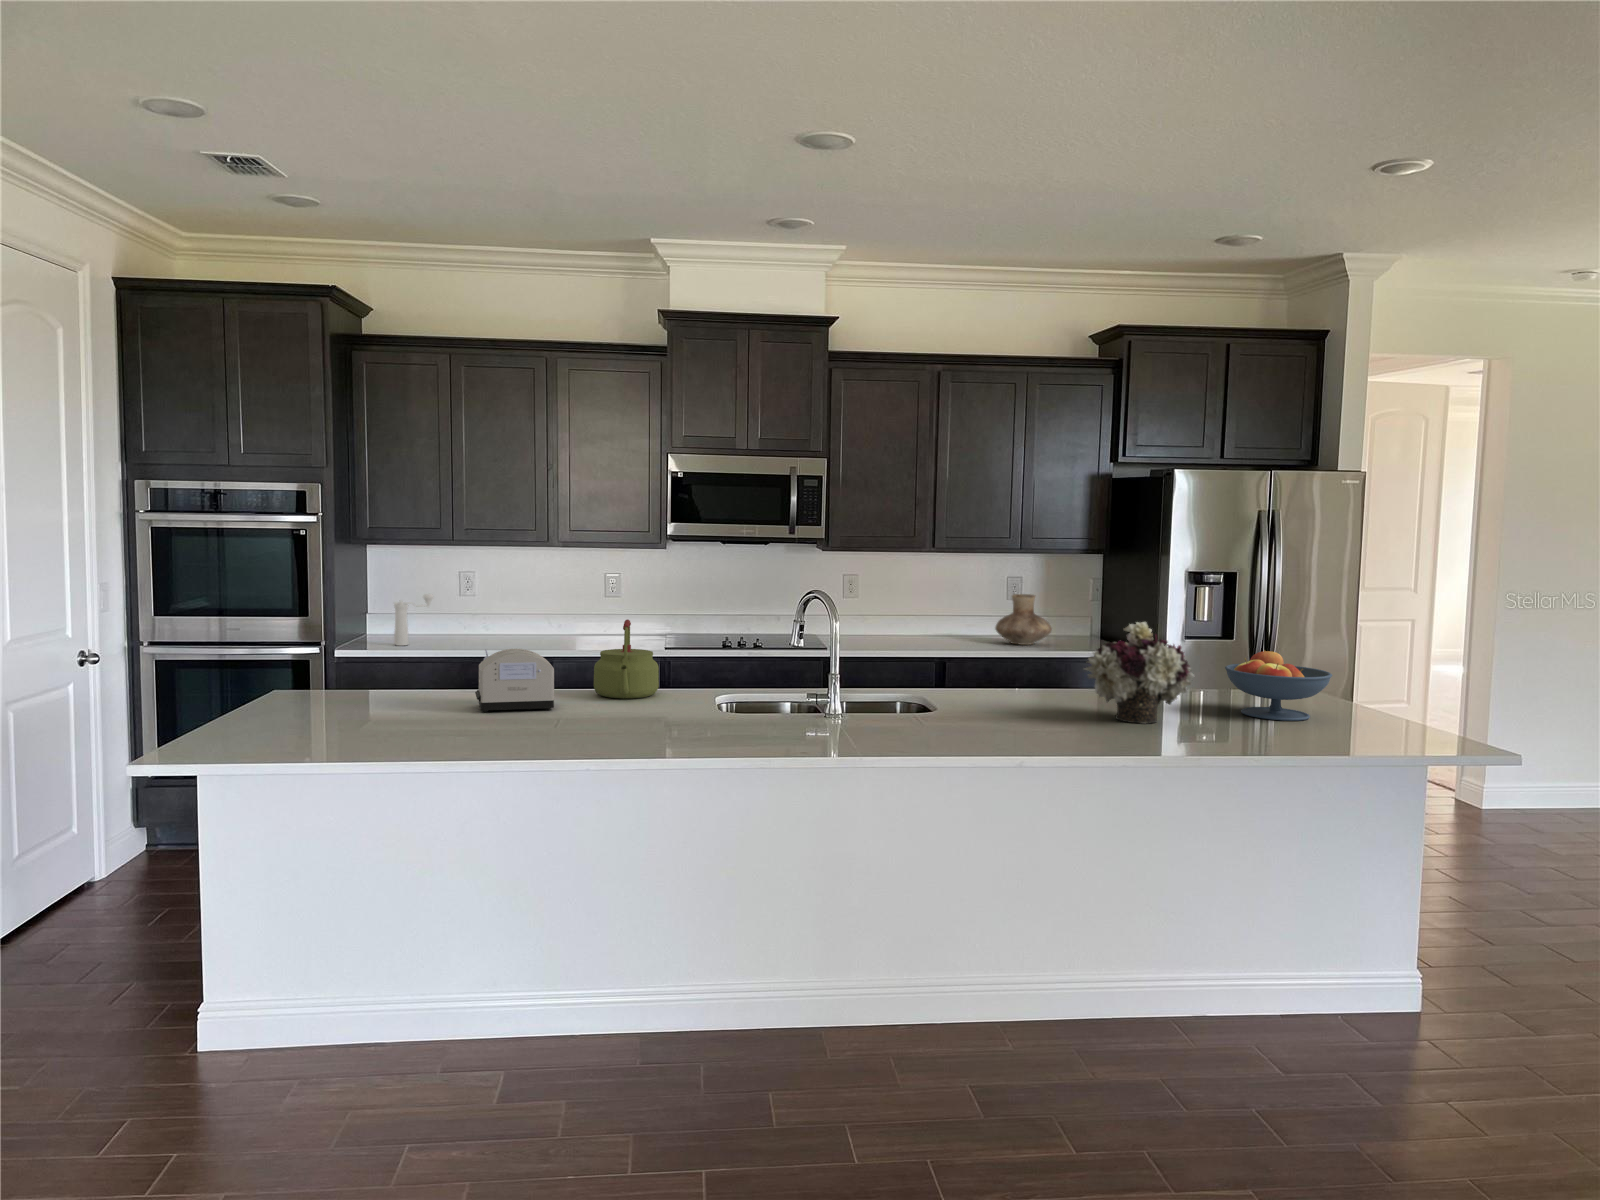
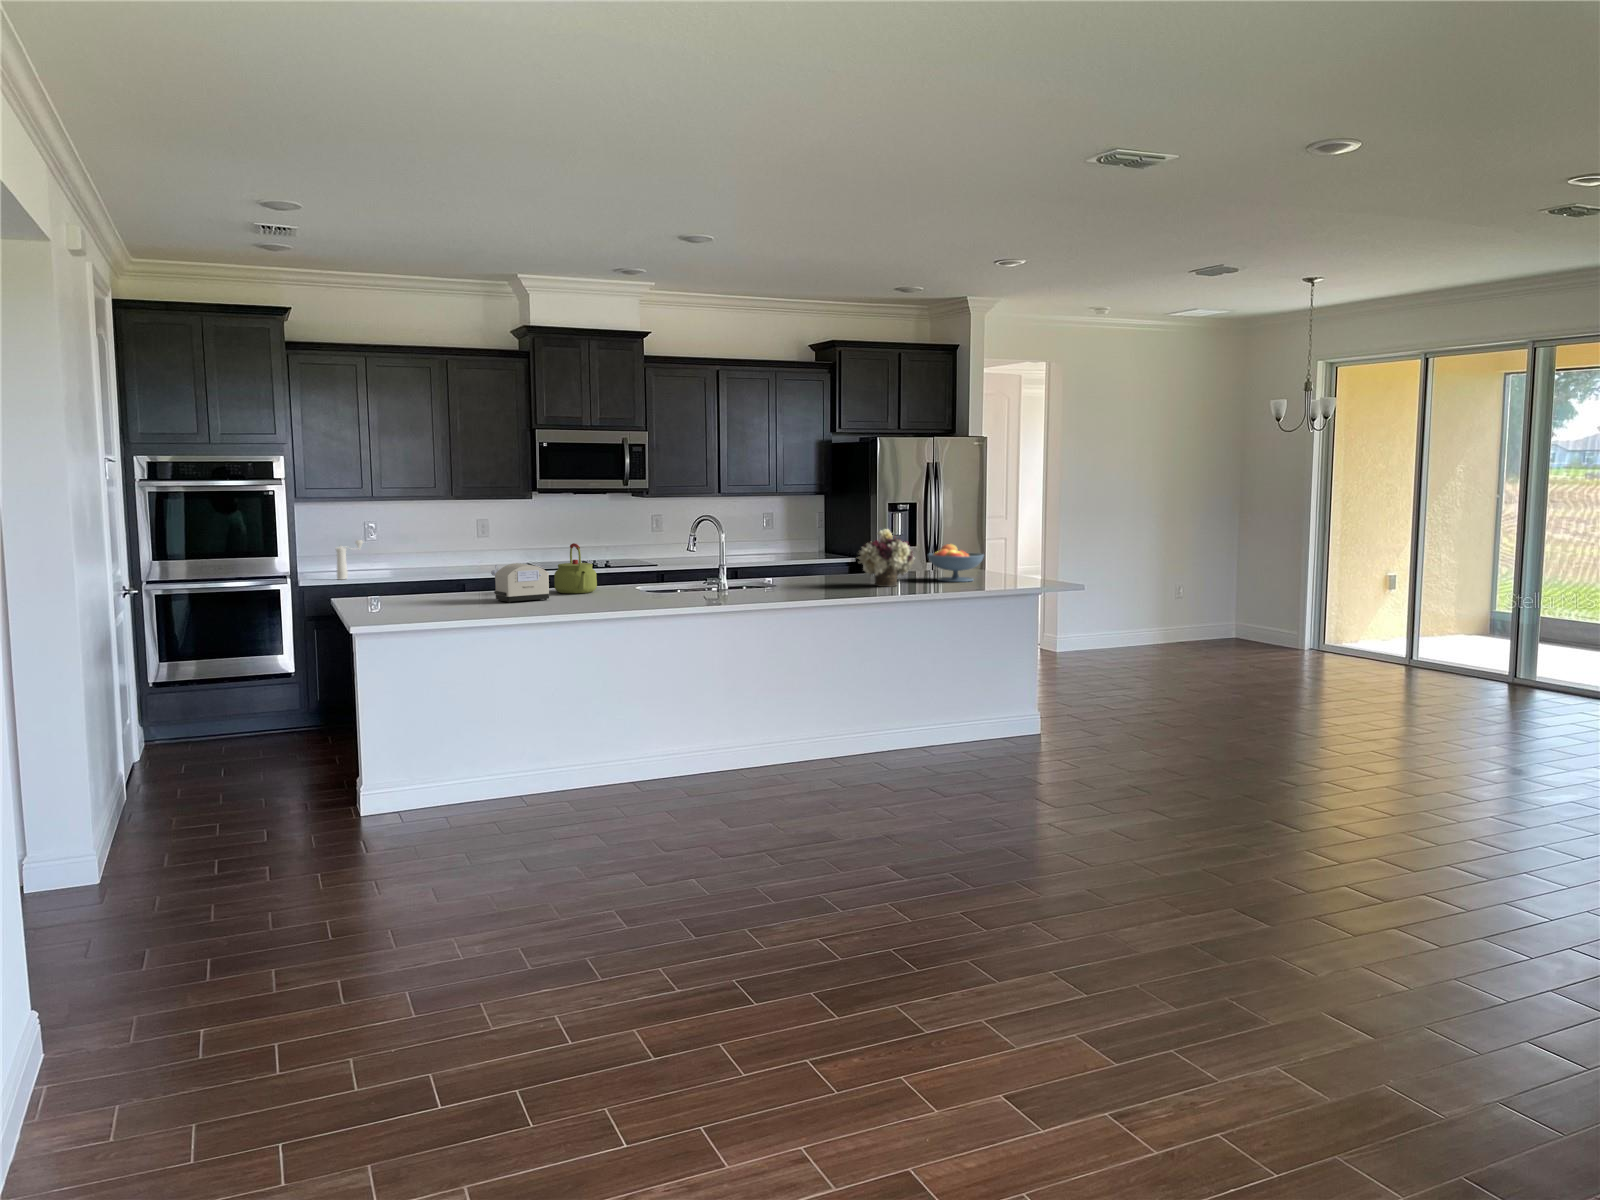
vase: present [995,594,1052,645] -> none [755,524,794,559]

